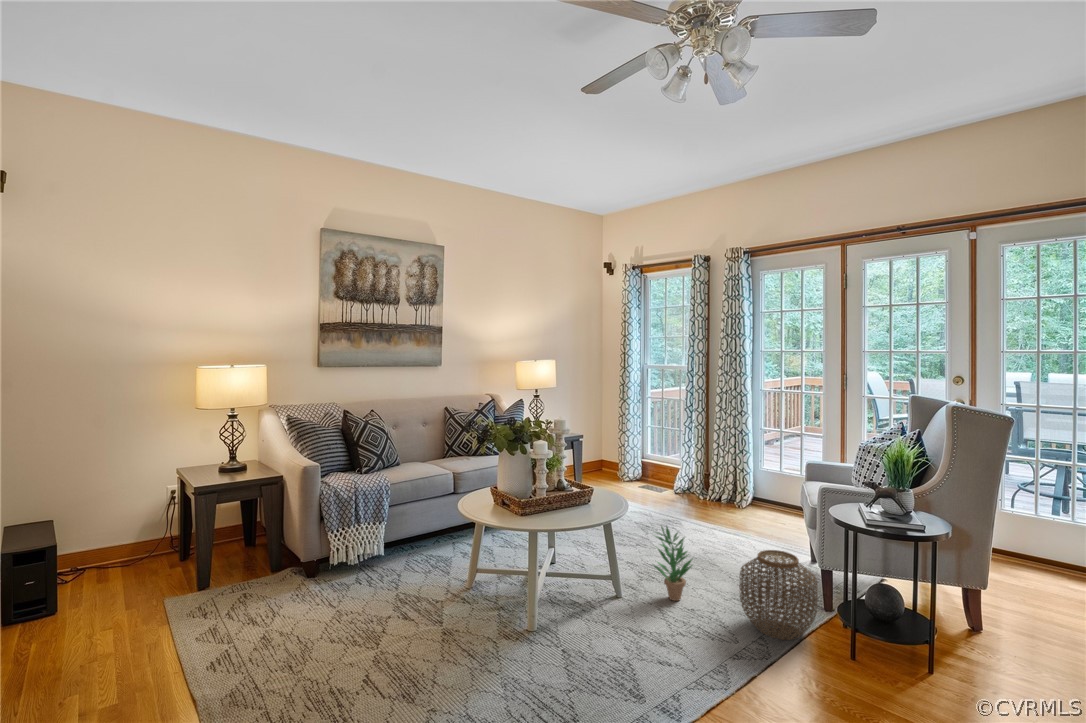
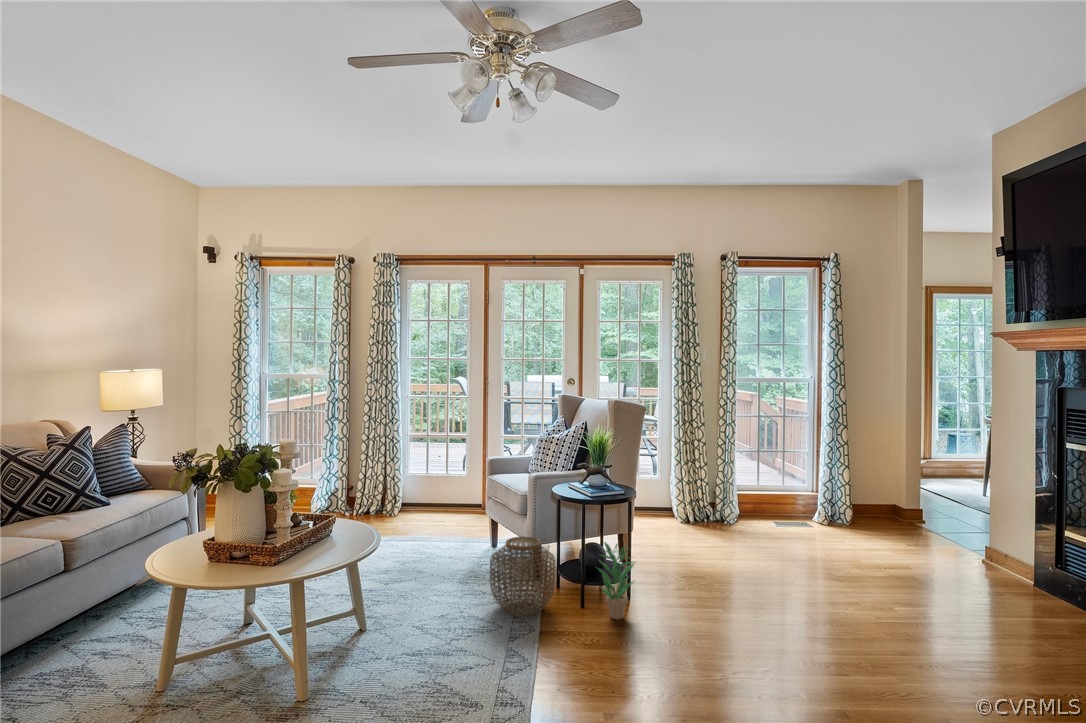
potted plant: present [655,526,692,601] -> present [599,542,635,620]

